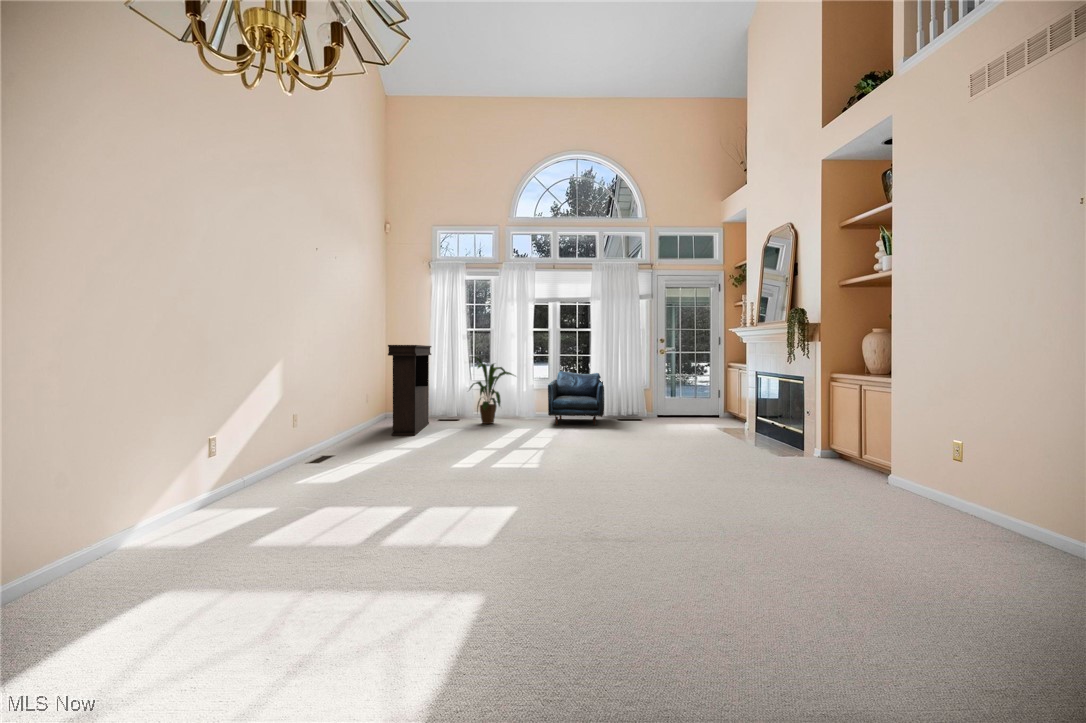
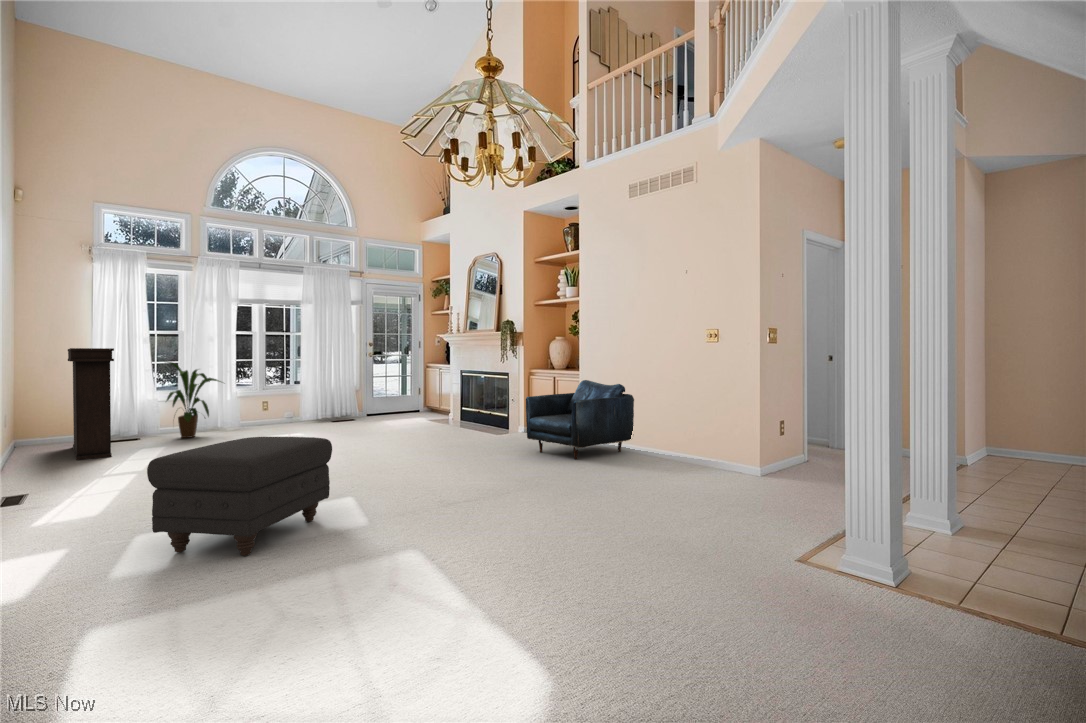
armchair: present [548,371,604,426] -> present [526,380,634,459]
ottoman: none [255,439,448,576] -> present [147,437,332,556]

